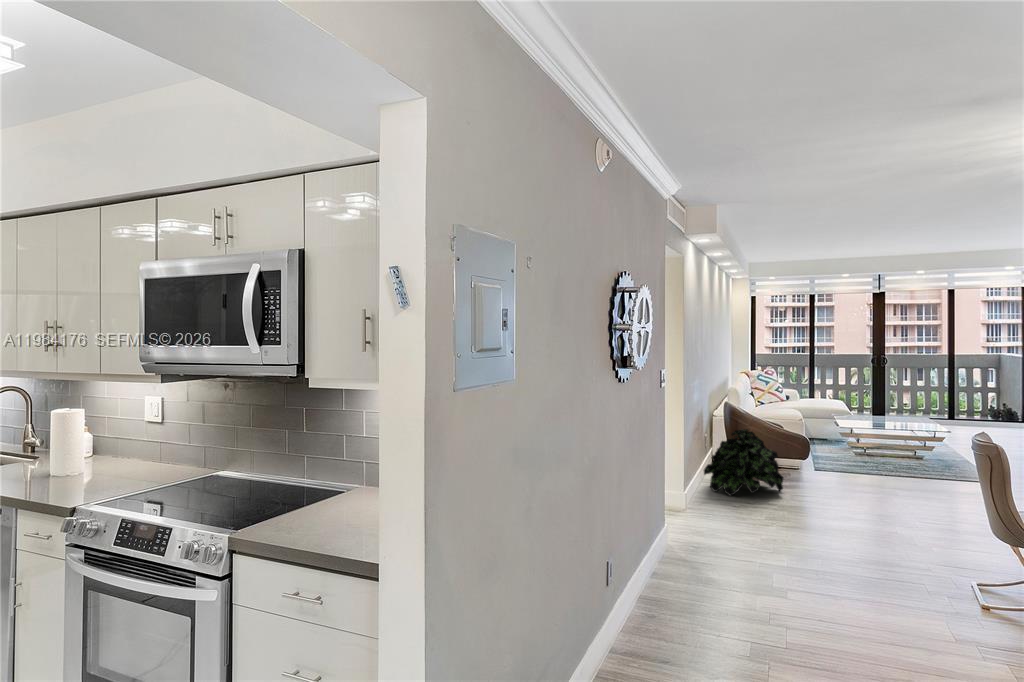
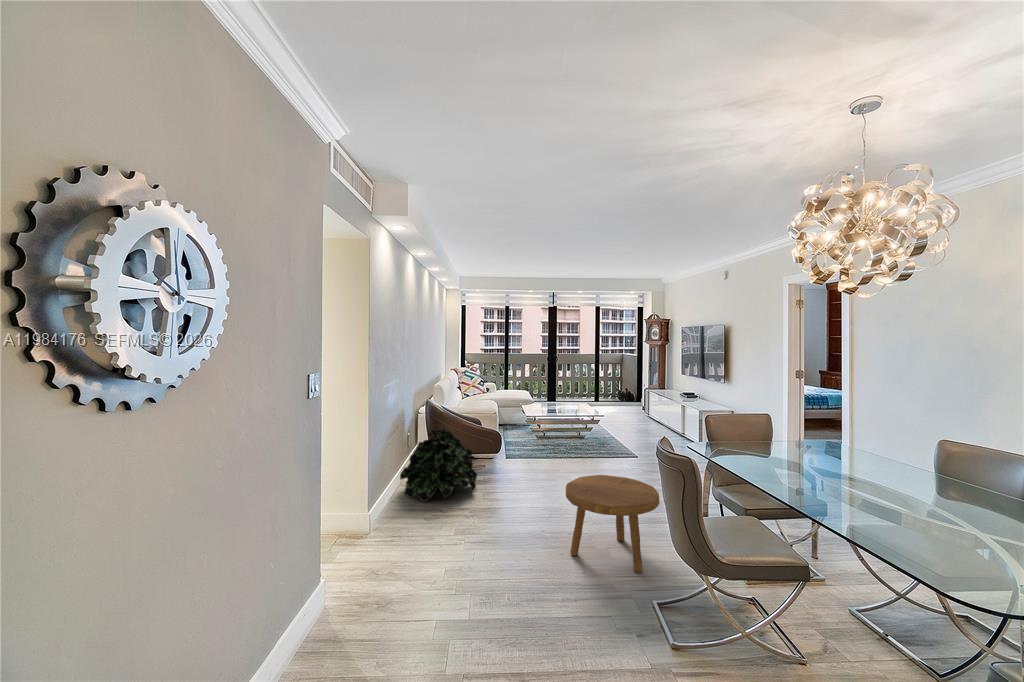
footstool: none [883,478,993,569] -> present [566,475,659,573]

